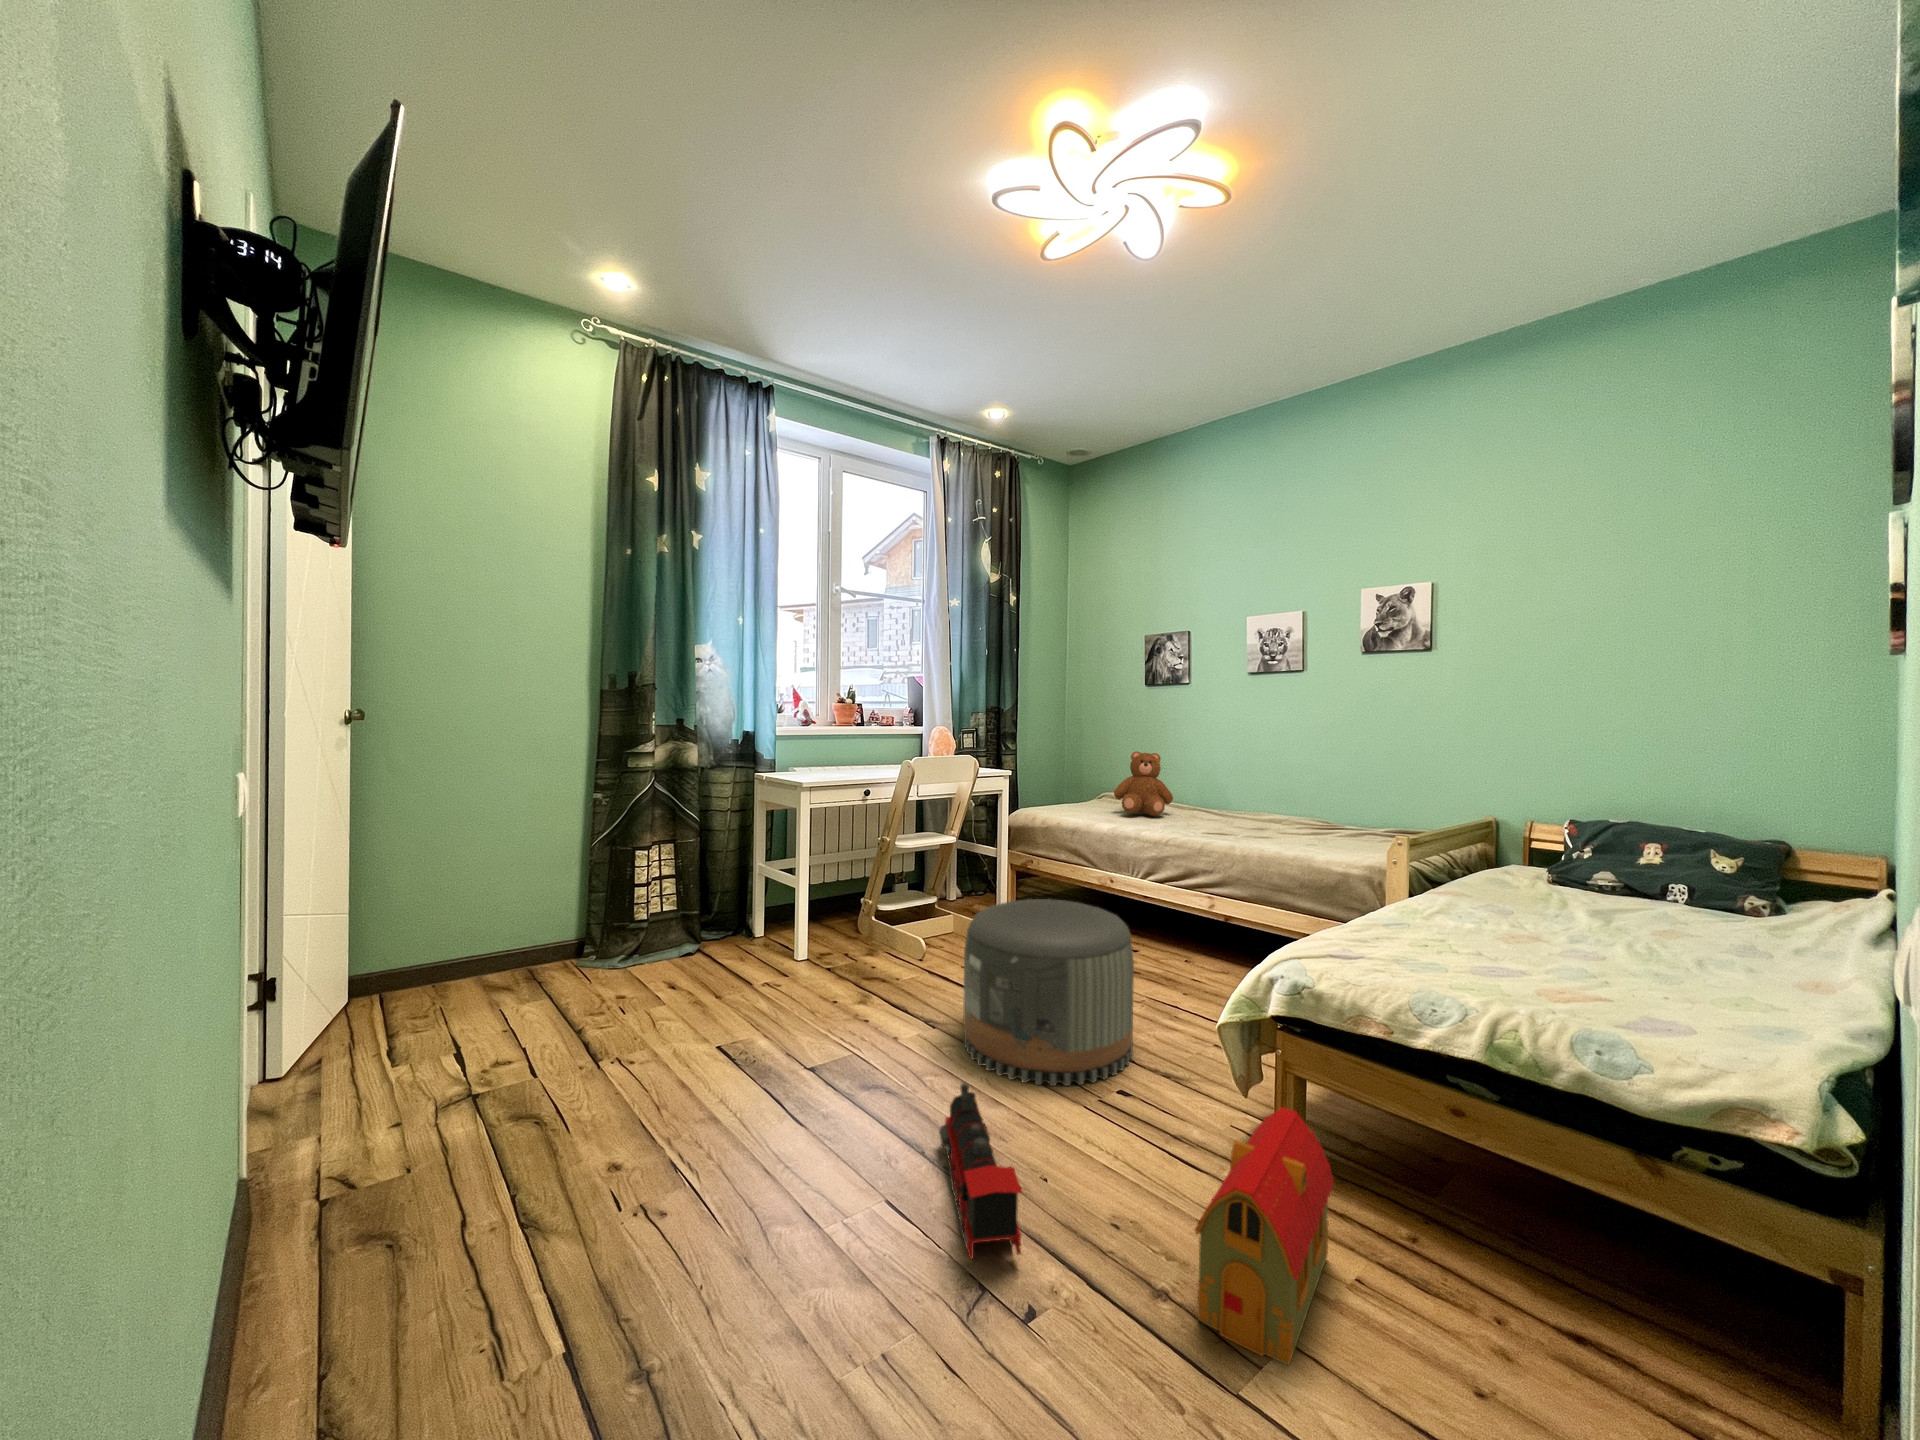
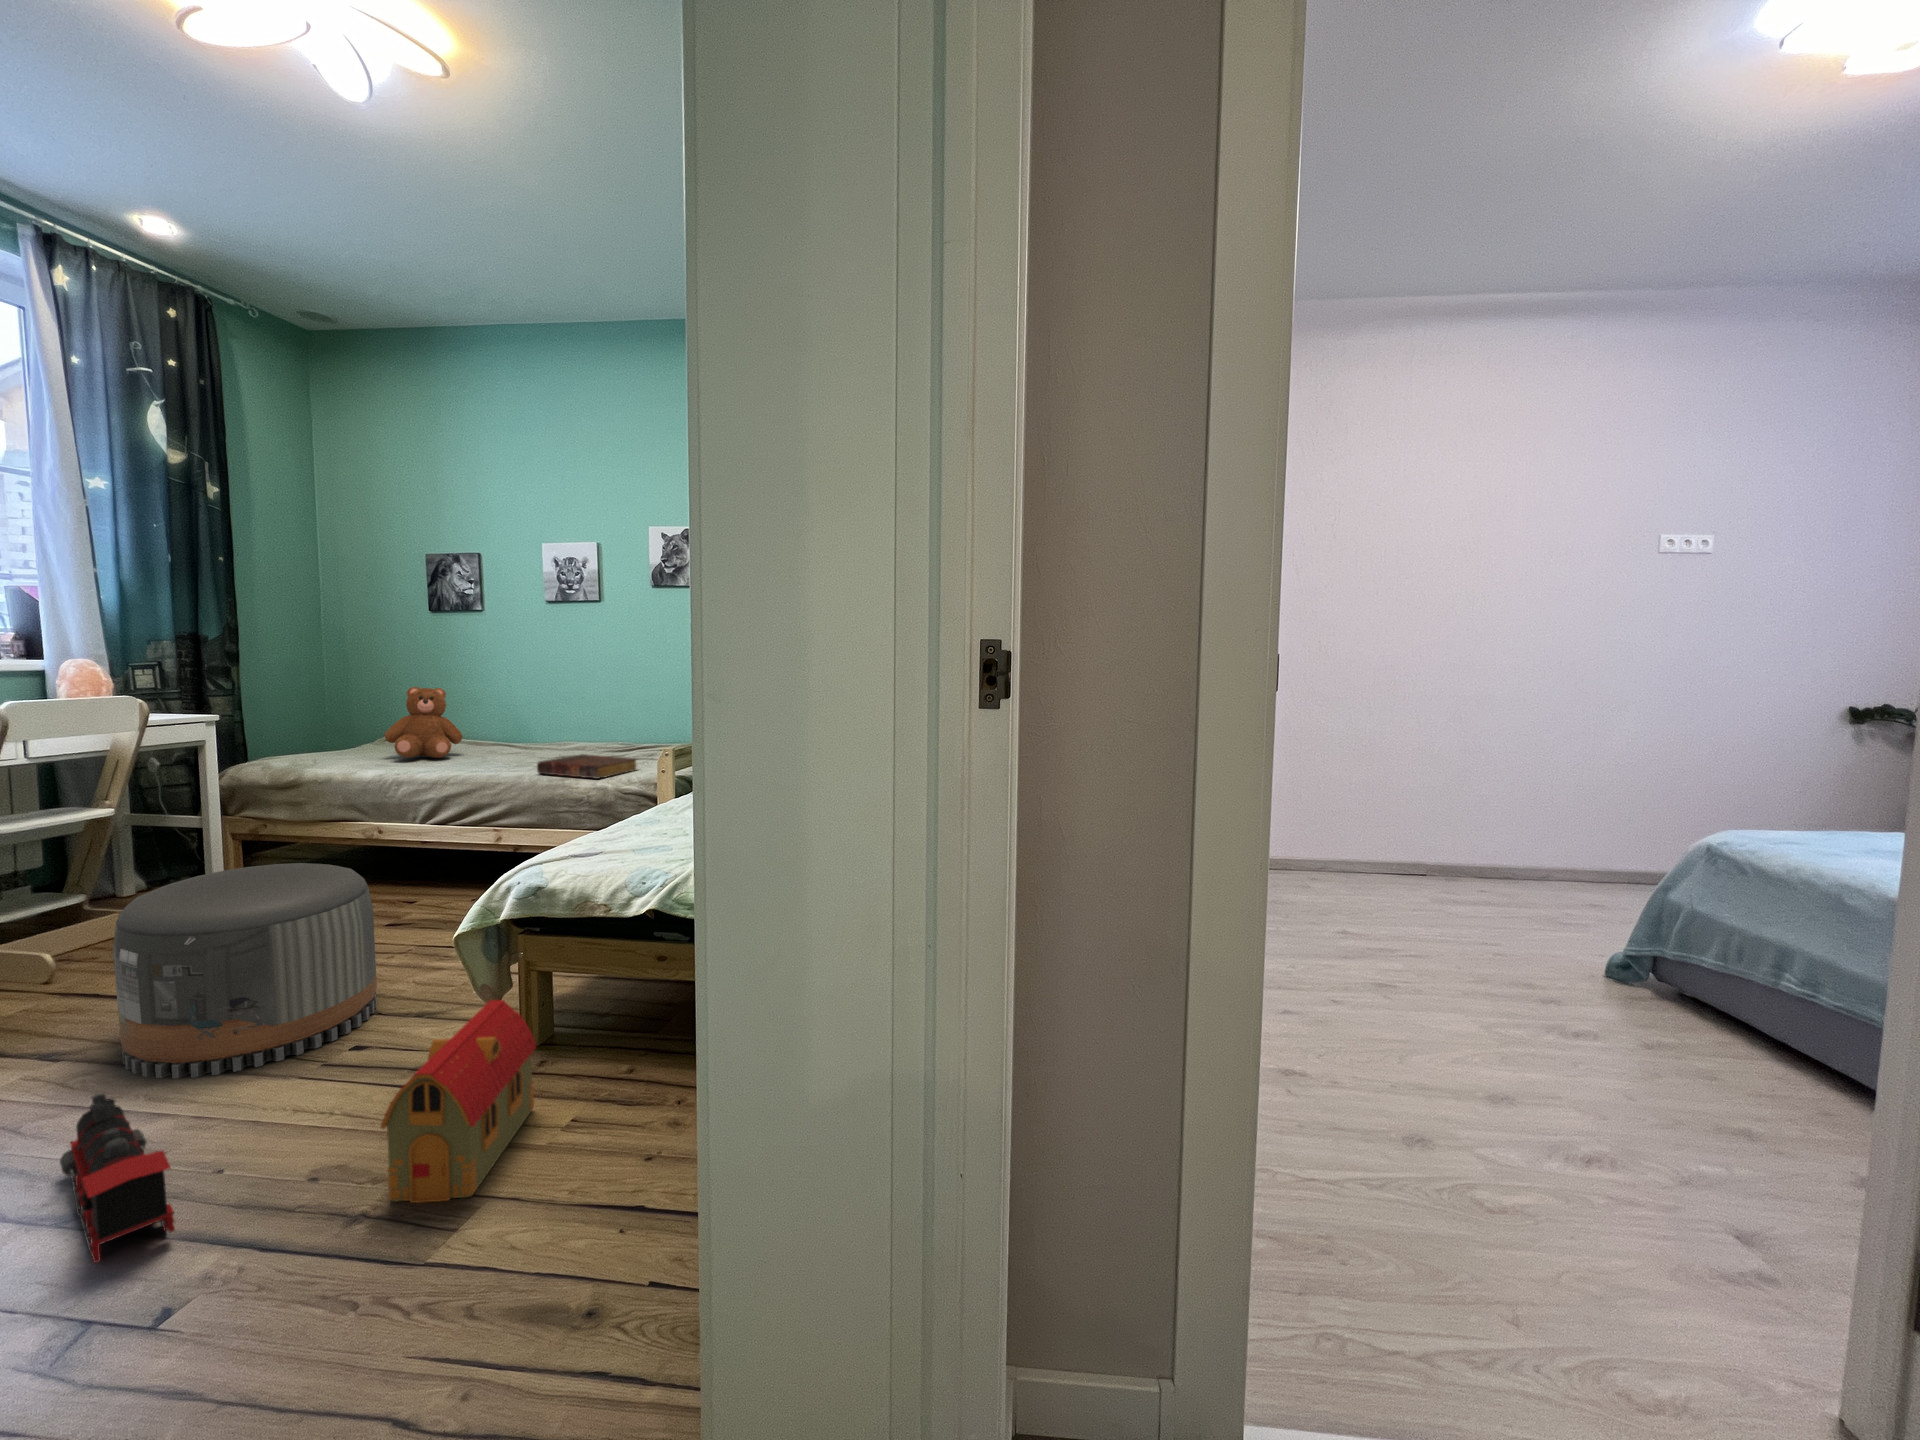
book: none [1249,825,1355,853] -> present [537,754,637,779]

